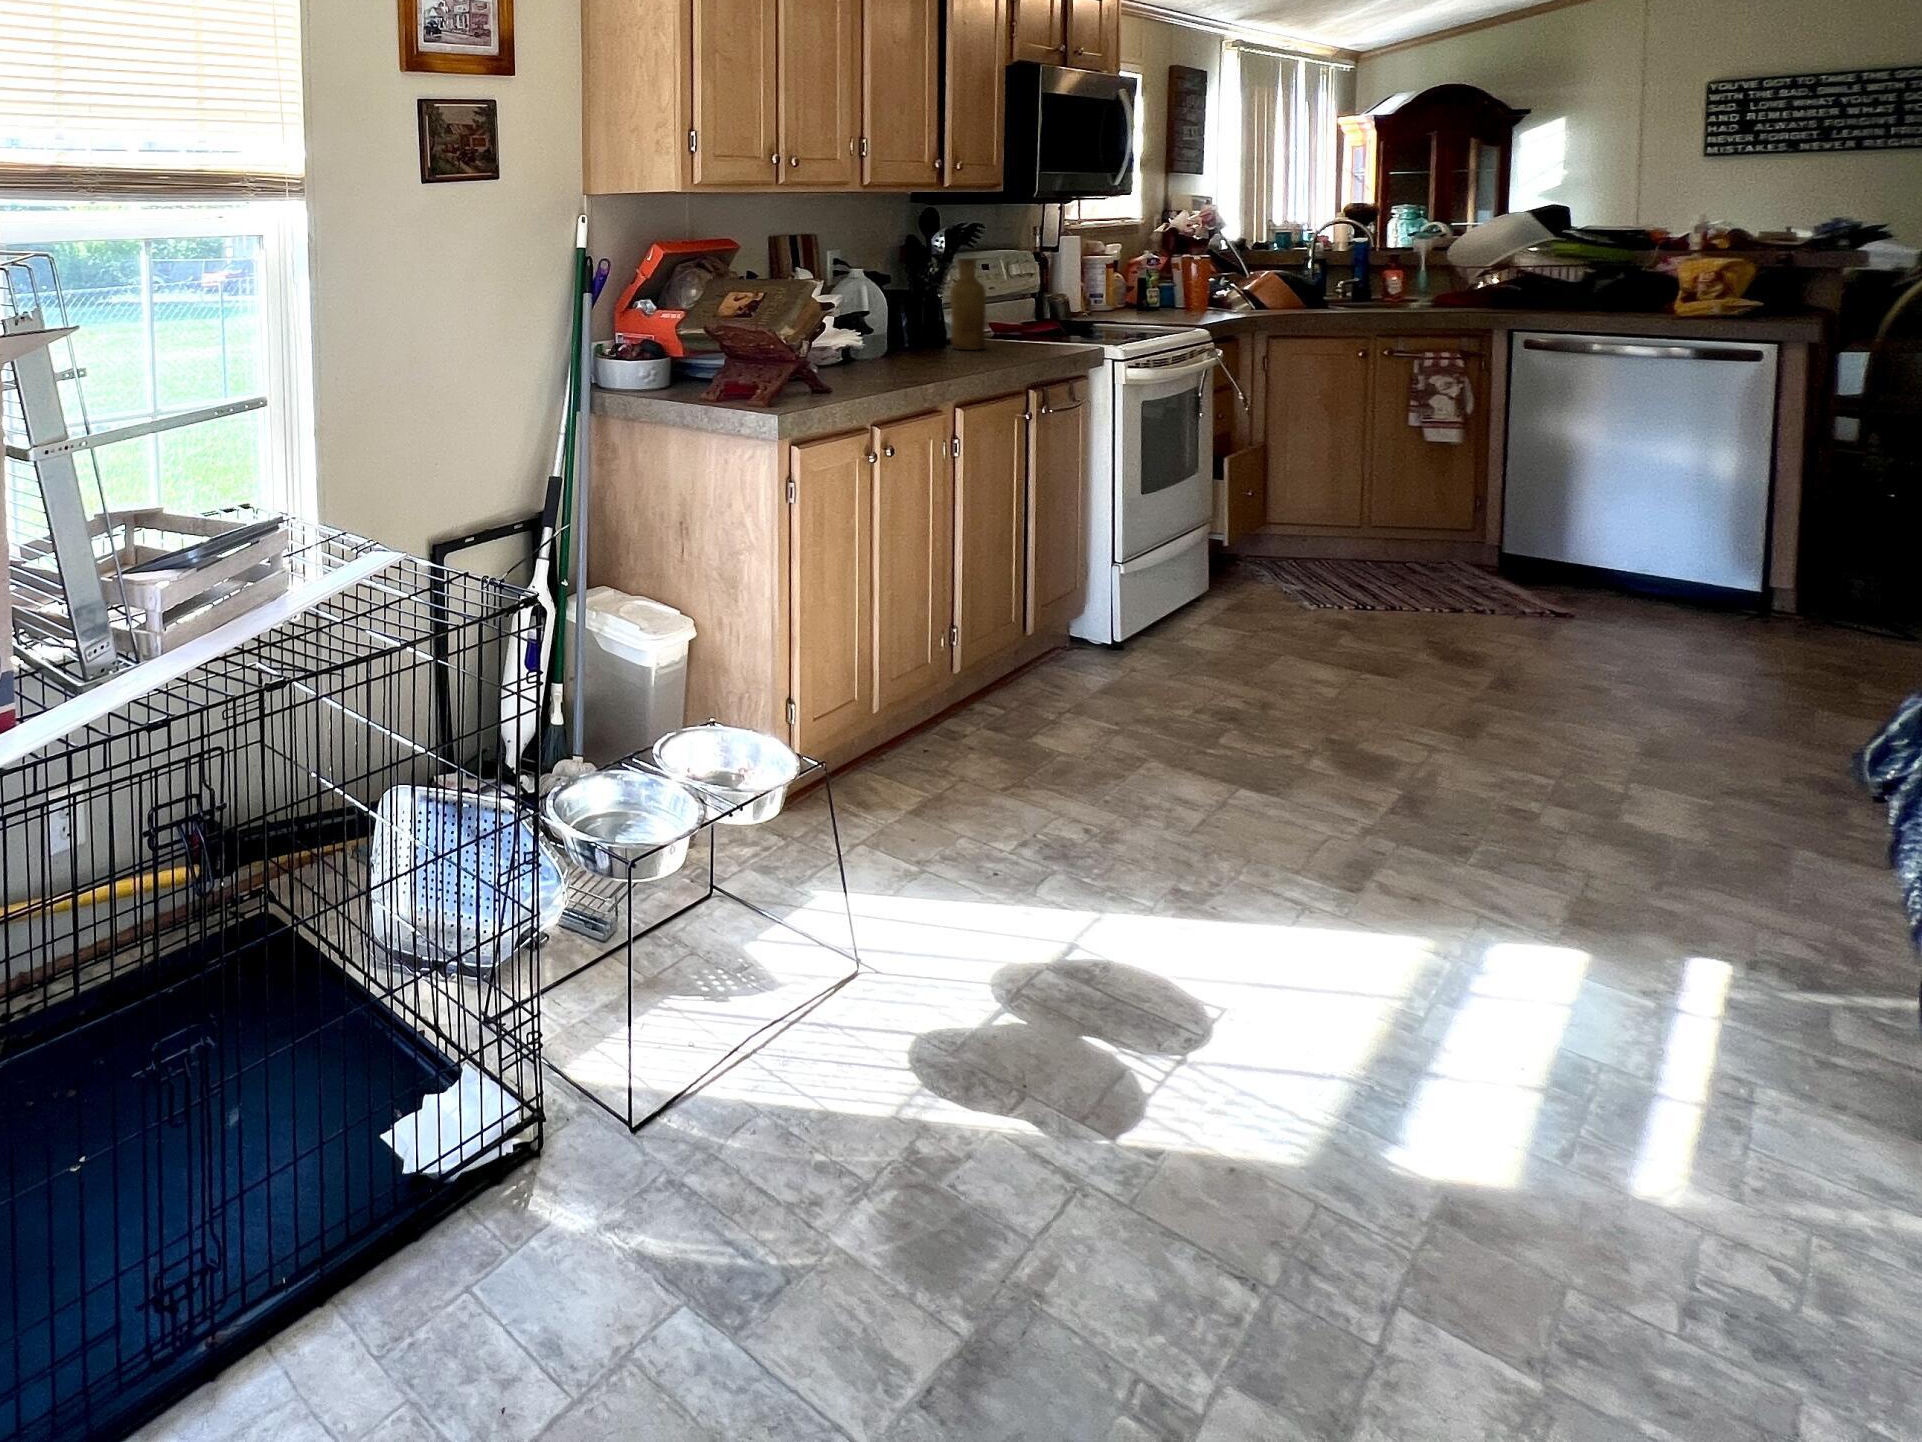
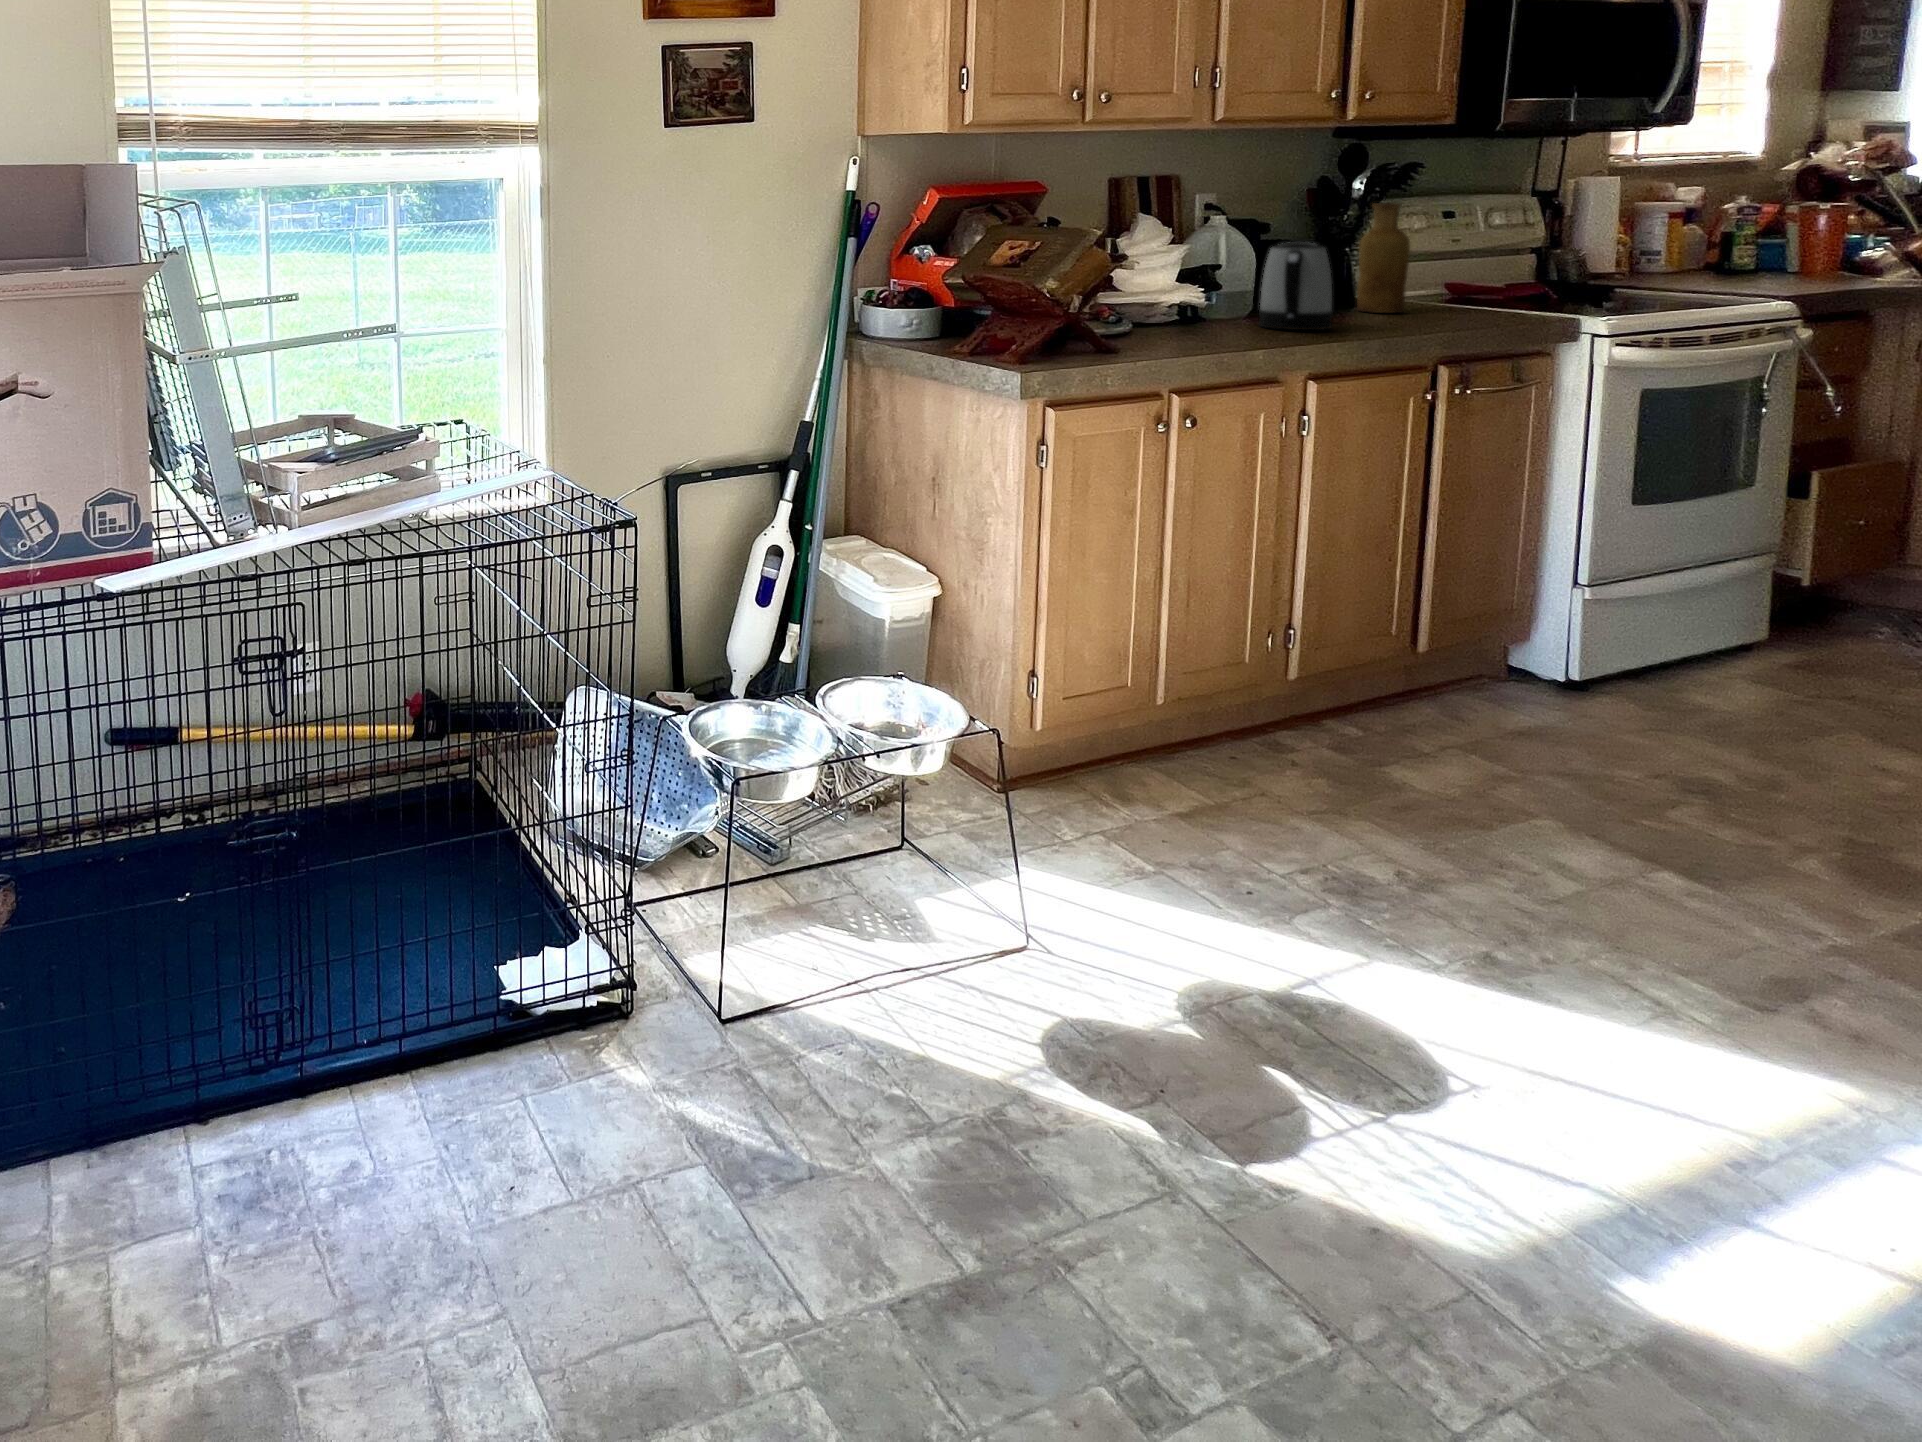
kettle: none [900,291,955,365] -> present [1259,242,1333,330]

